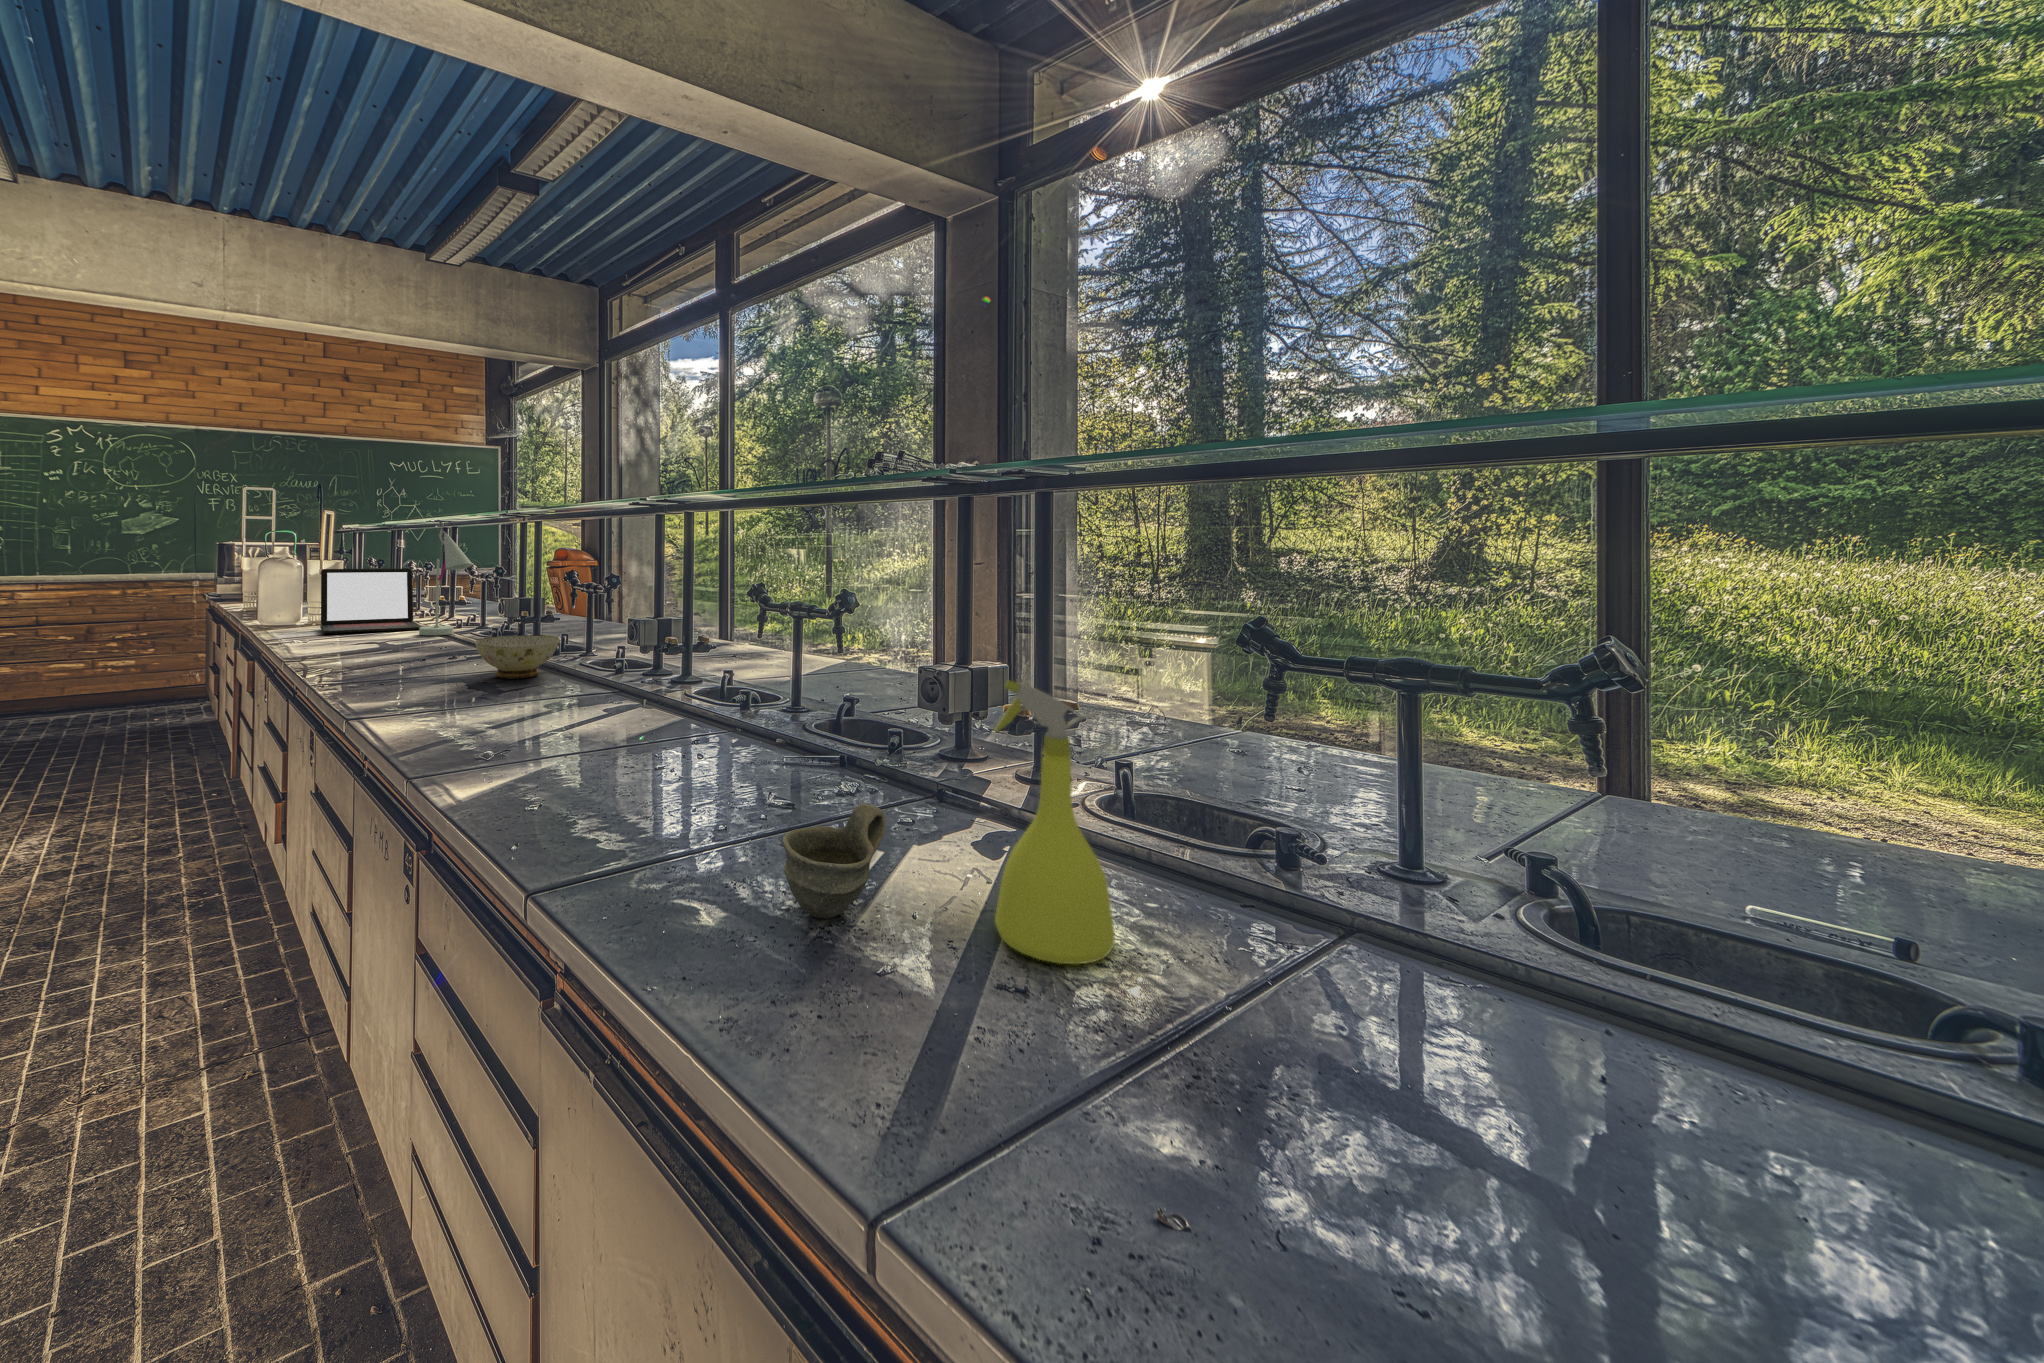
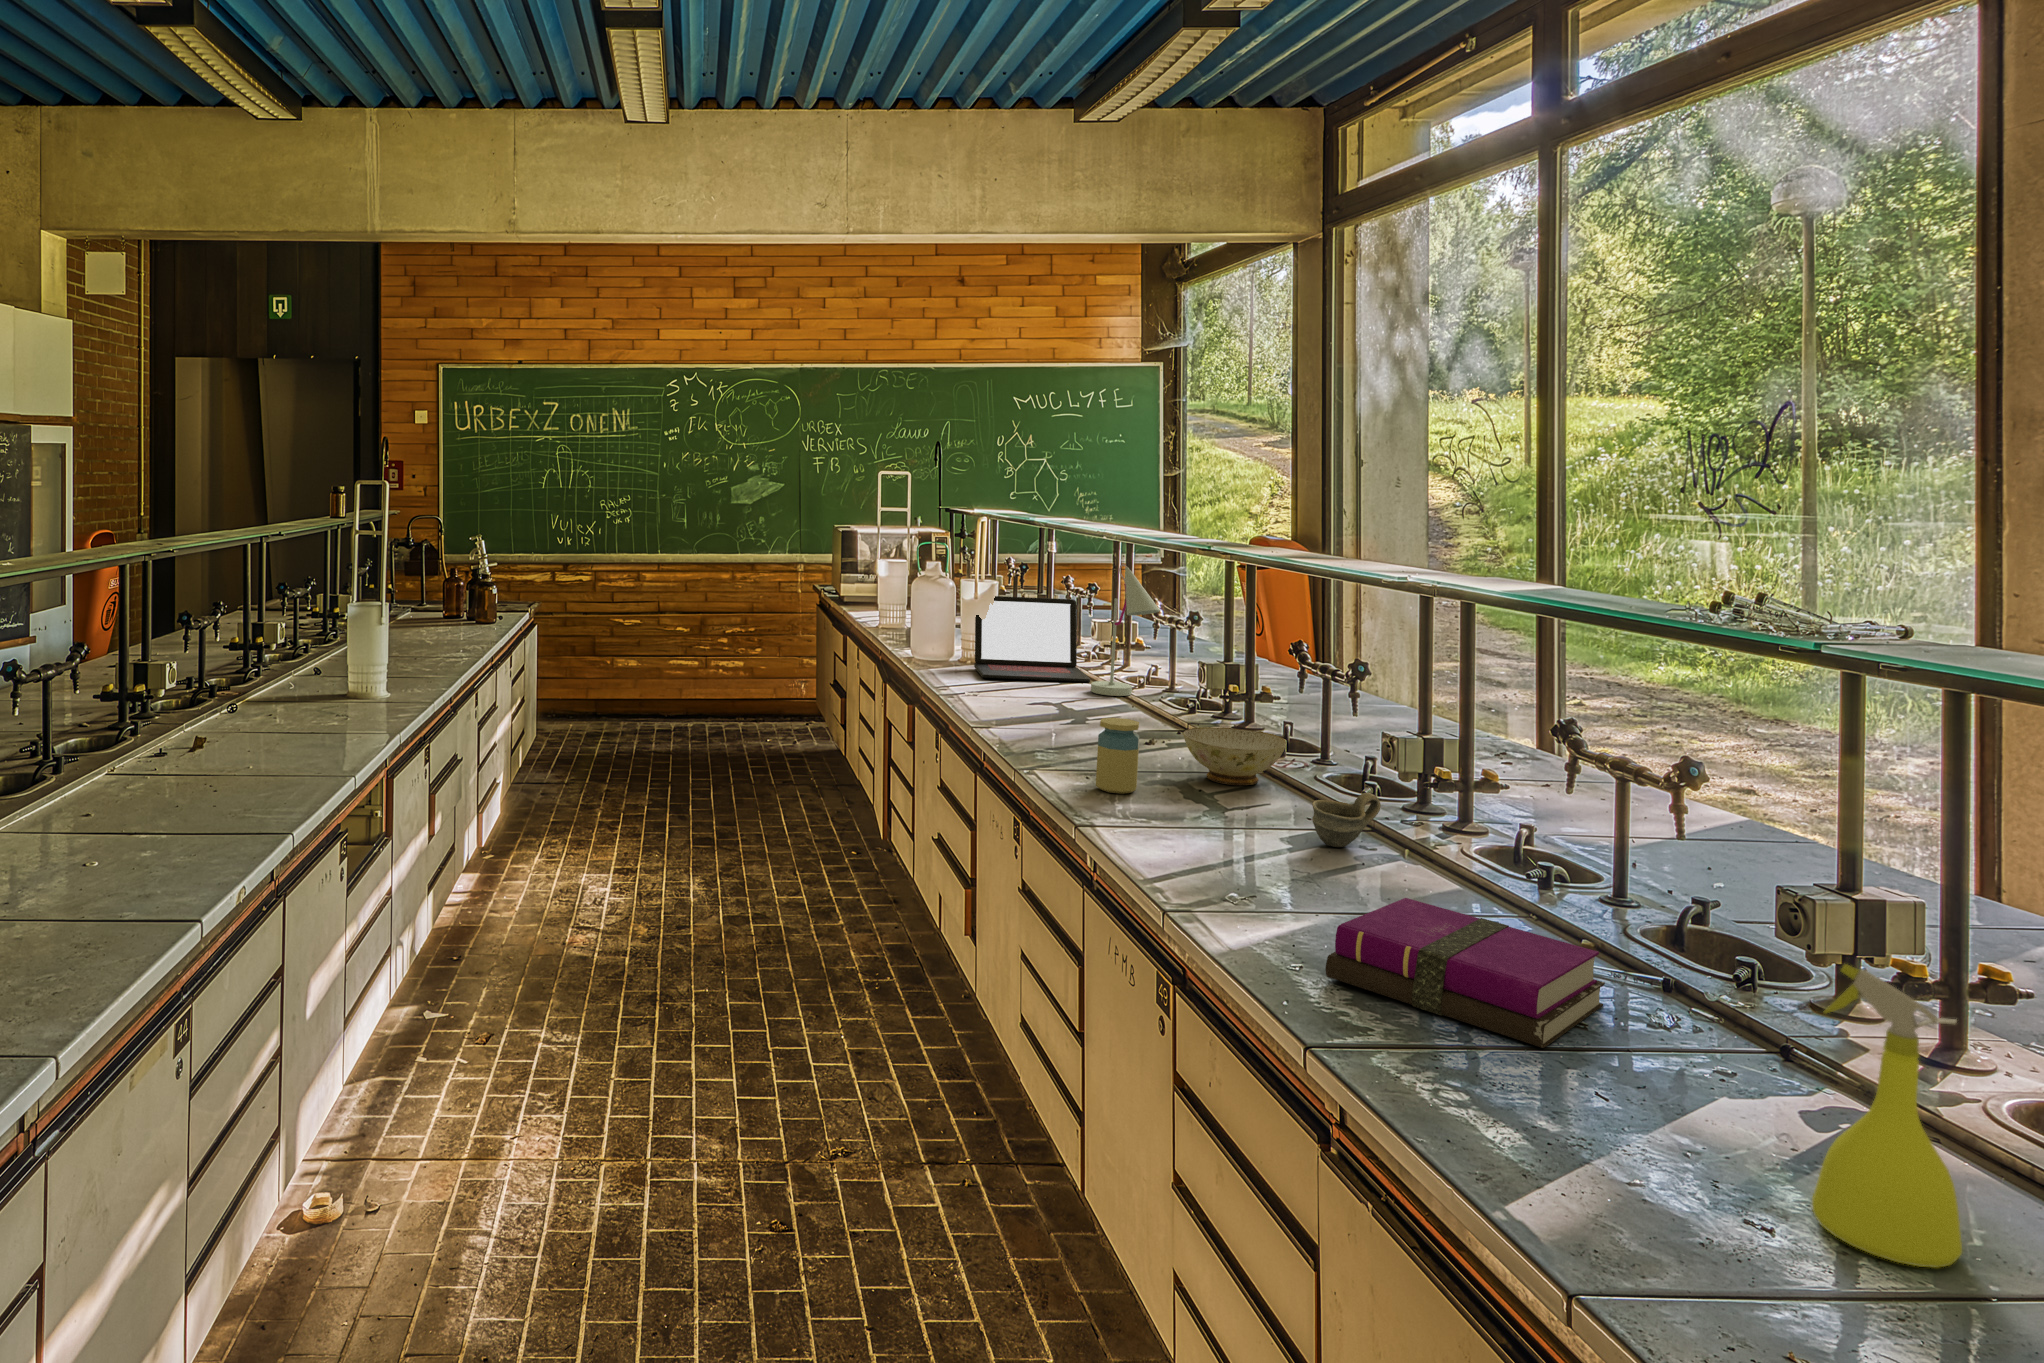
jar: none [389,630,430,696] -> present [1096,718,1139,794]
notebook: none [561,726,796,834] -> present [1326,898,1605,1048]
cup: present [782,804,886,919] -> present [1312,793,1381,847]

